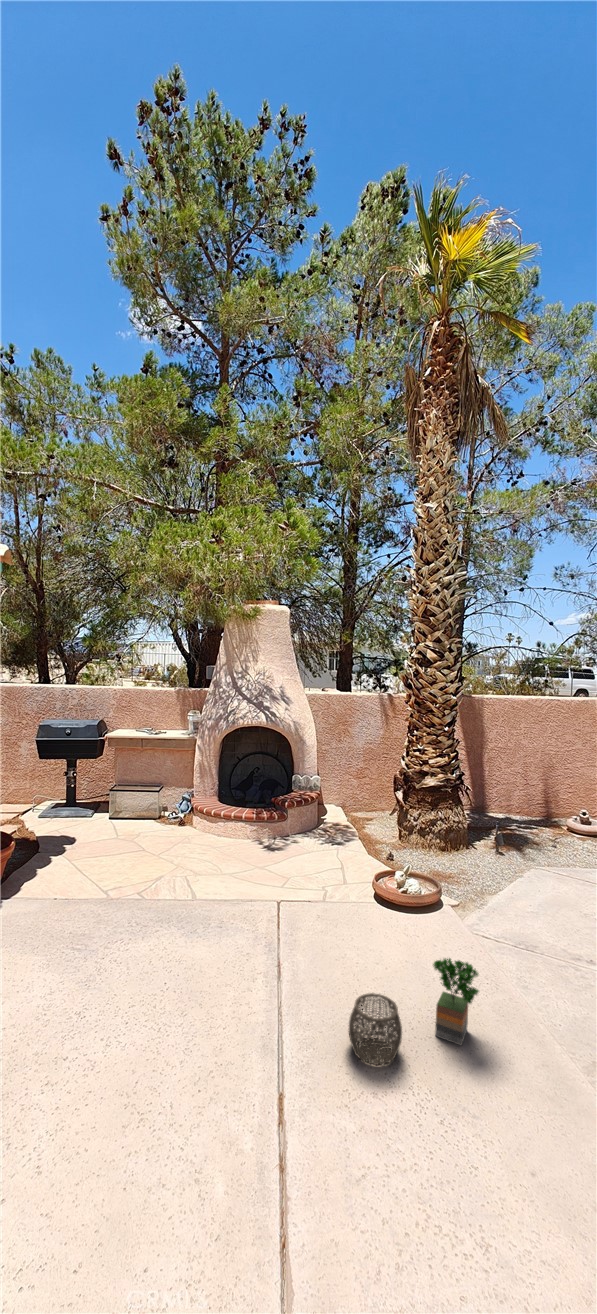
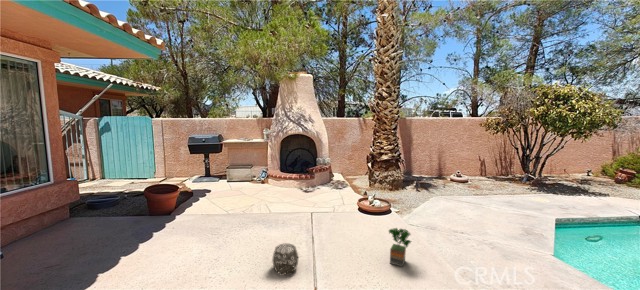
woven basket: present [349,993,402,1065] -> present [273,244,298,274]

